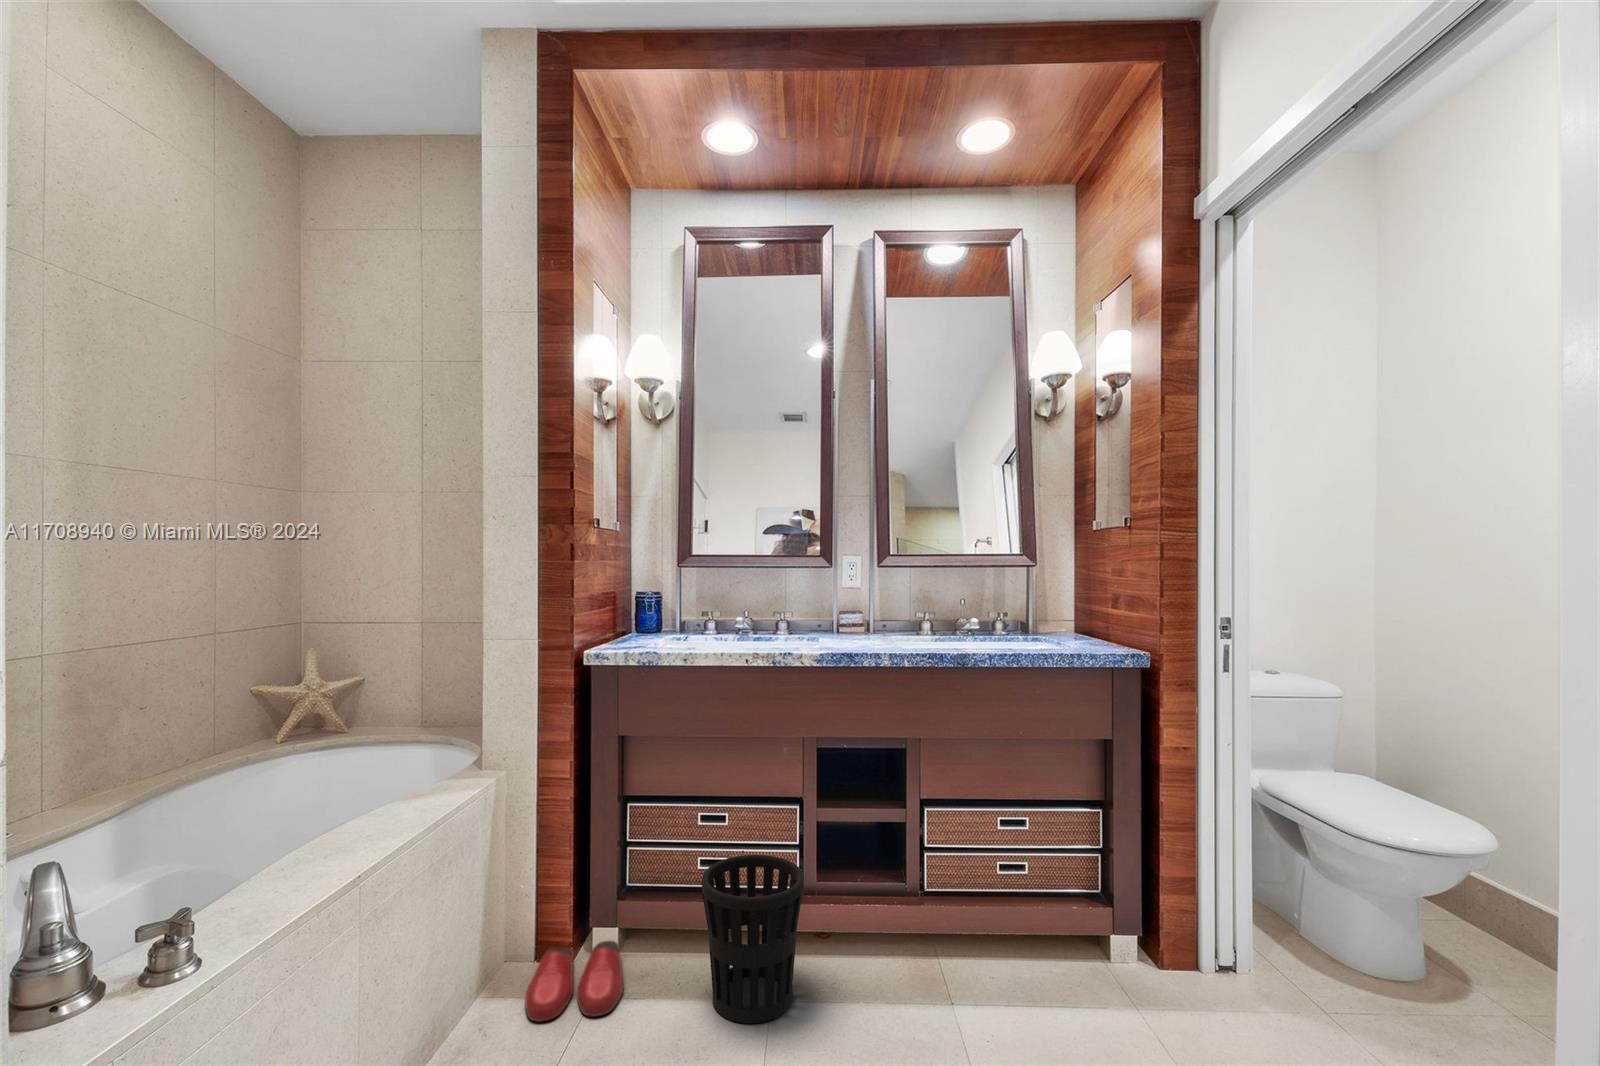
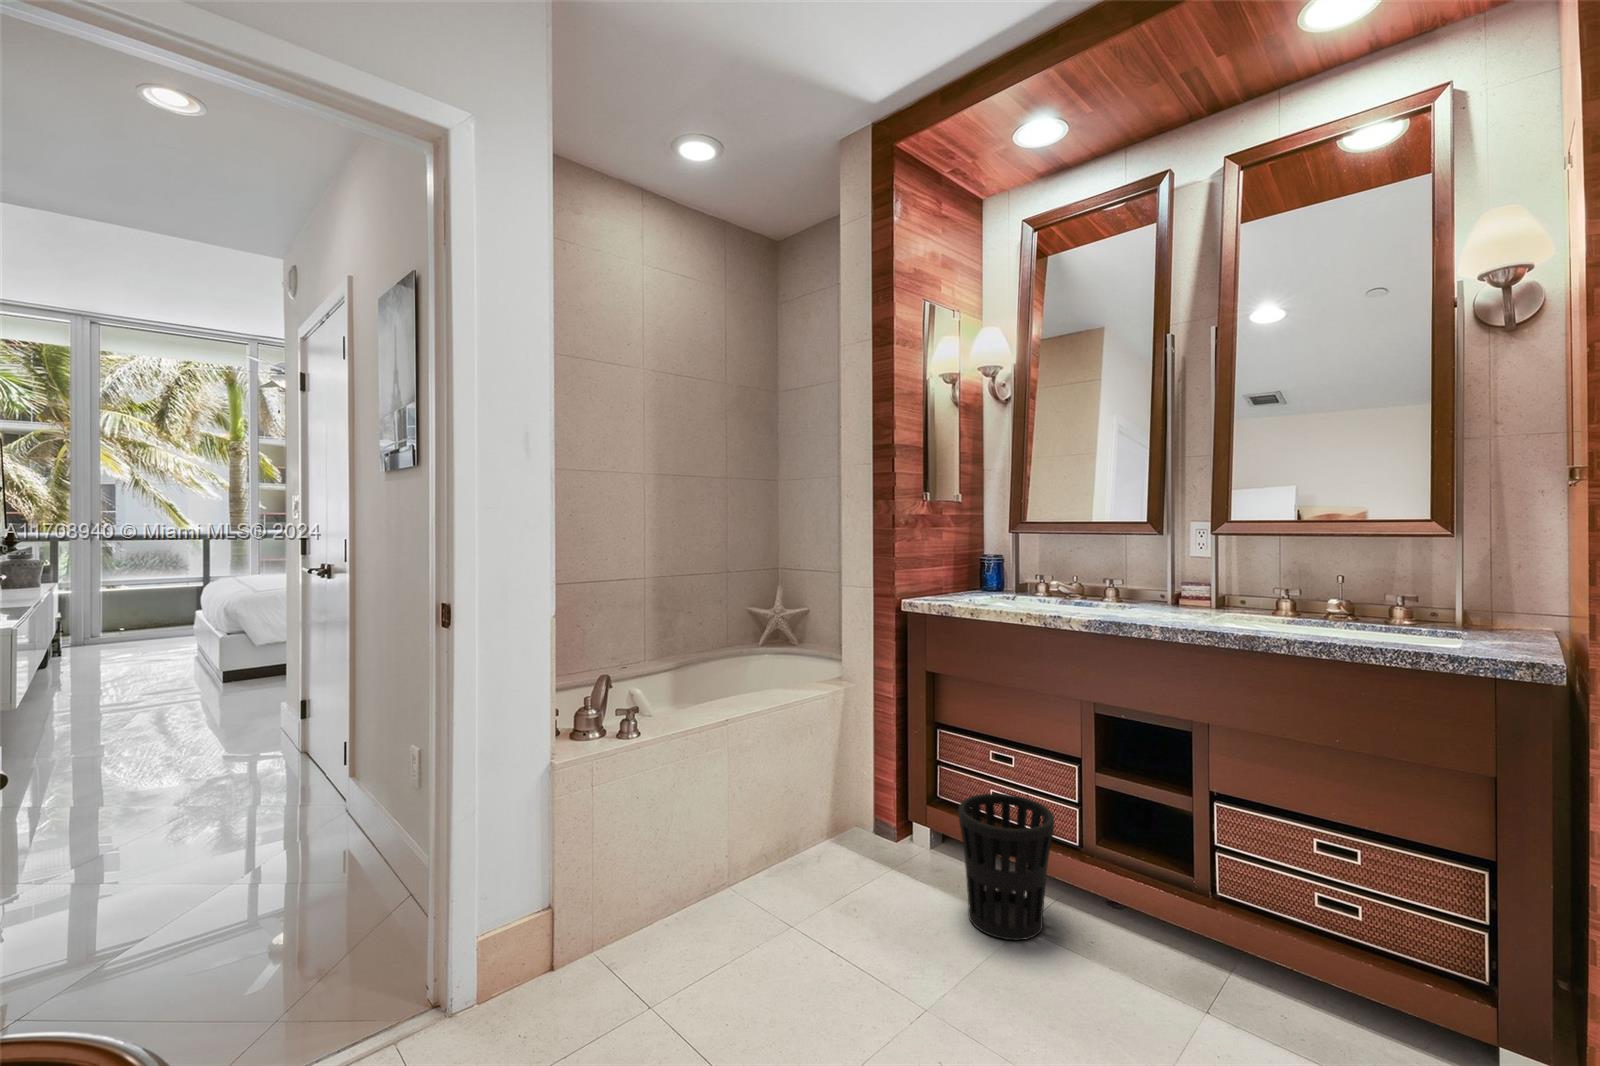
slippers: present [525,940,623,1022] -> none [842,827,928,882]

